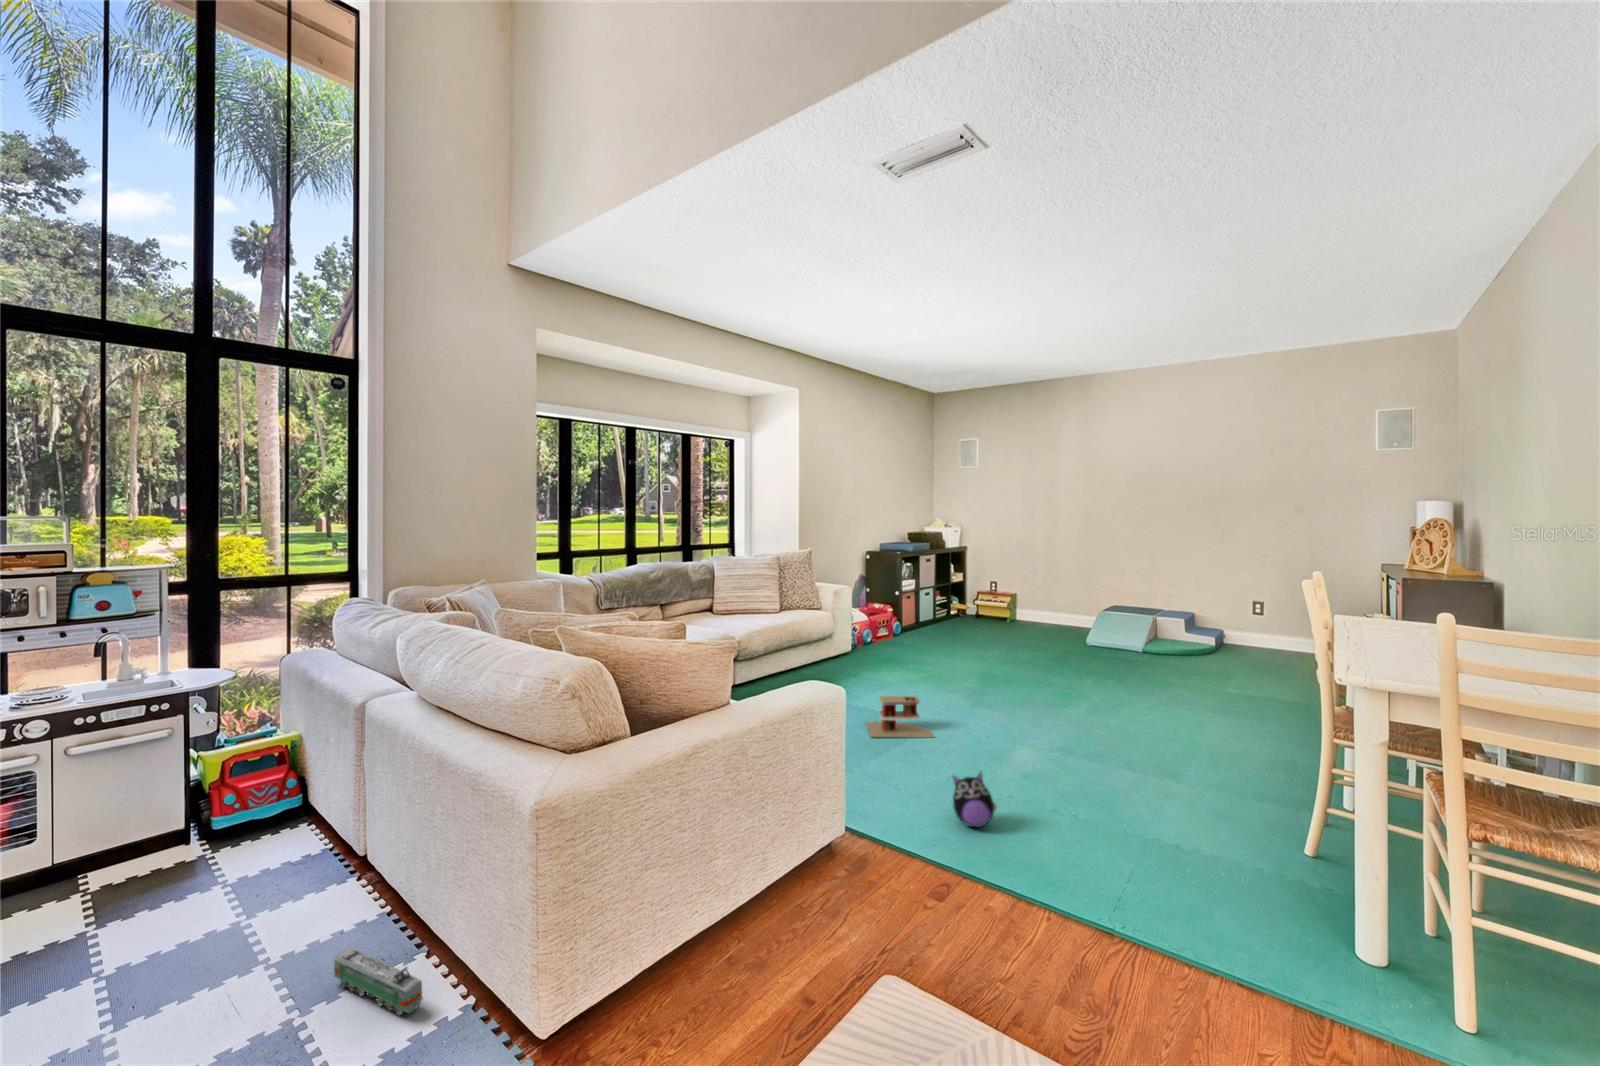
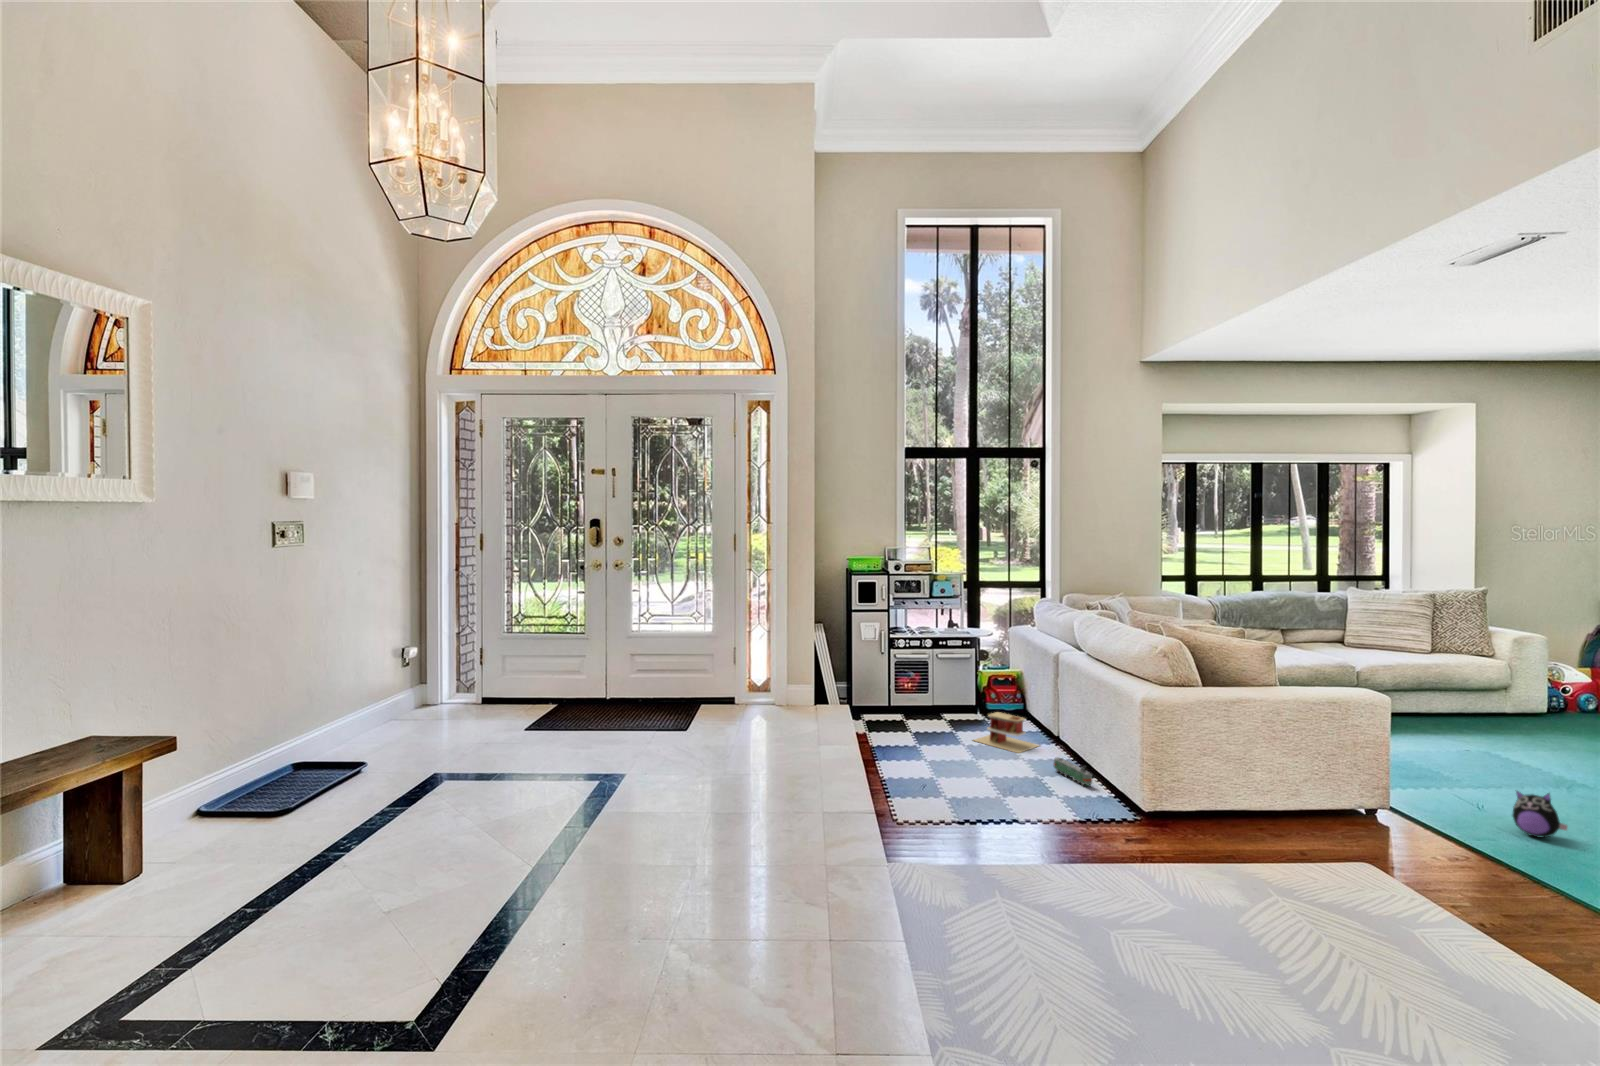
toy house: present [866,696,935,738] -> present [974,712,1039,753]

